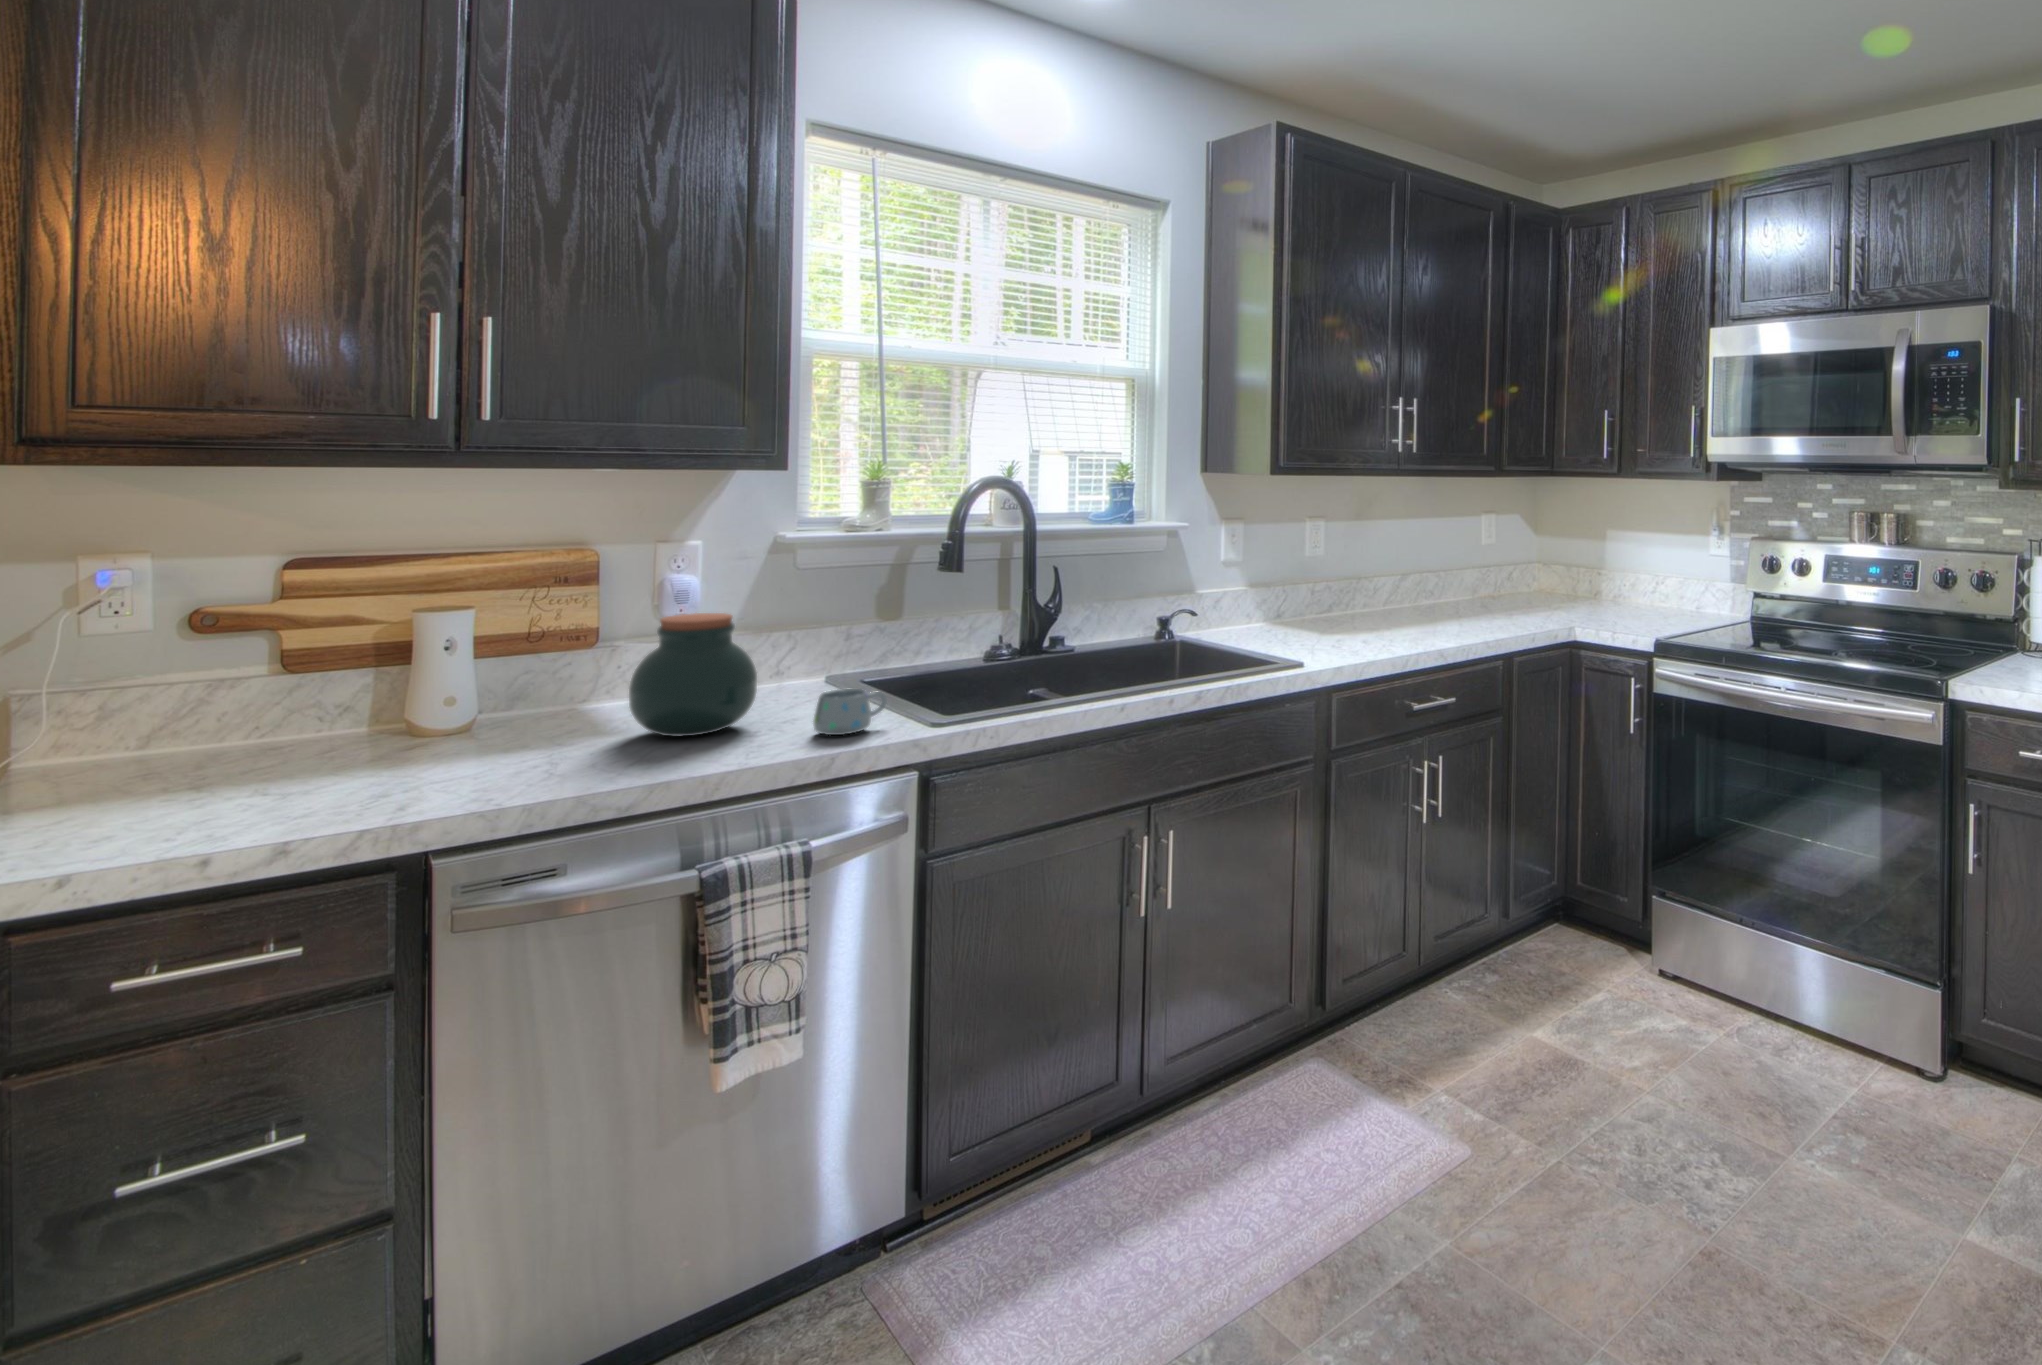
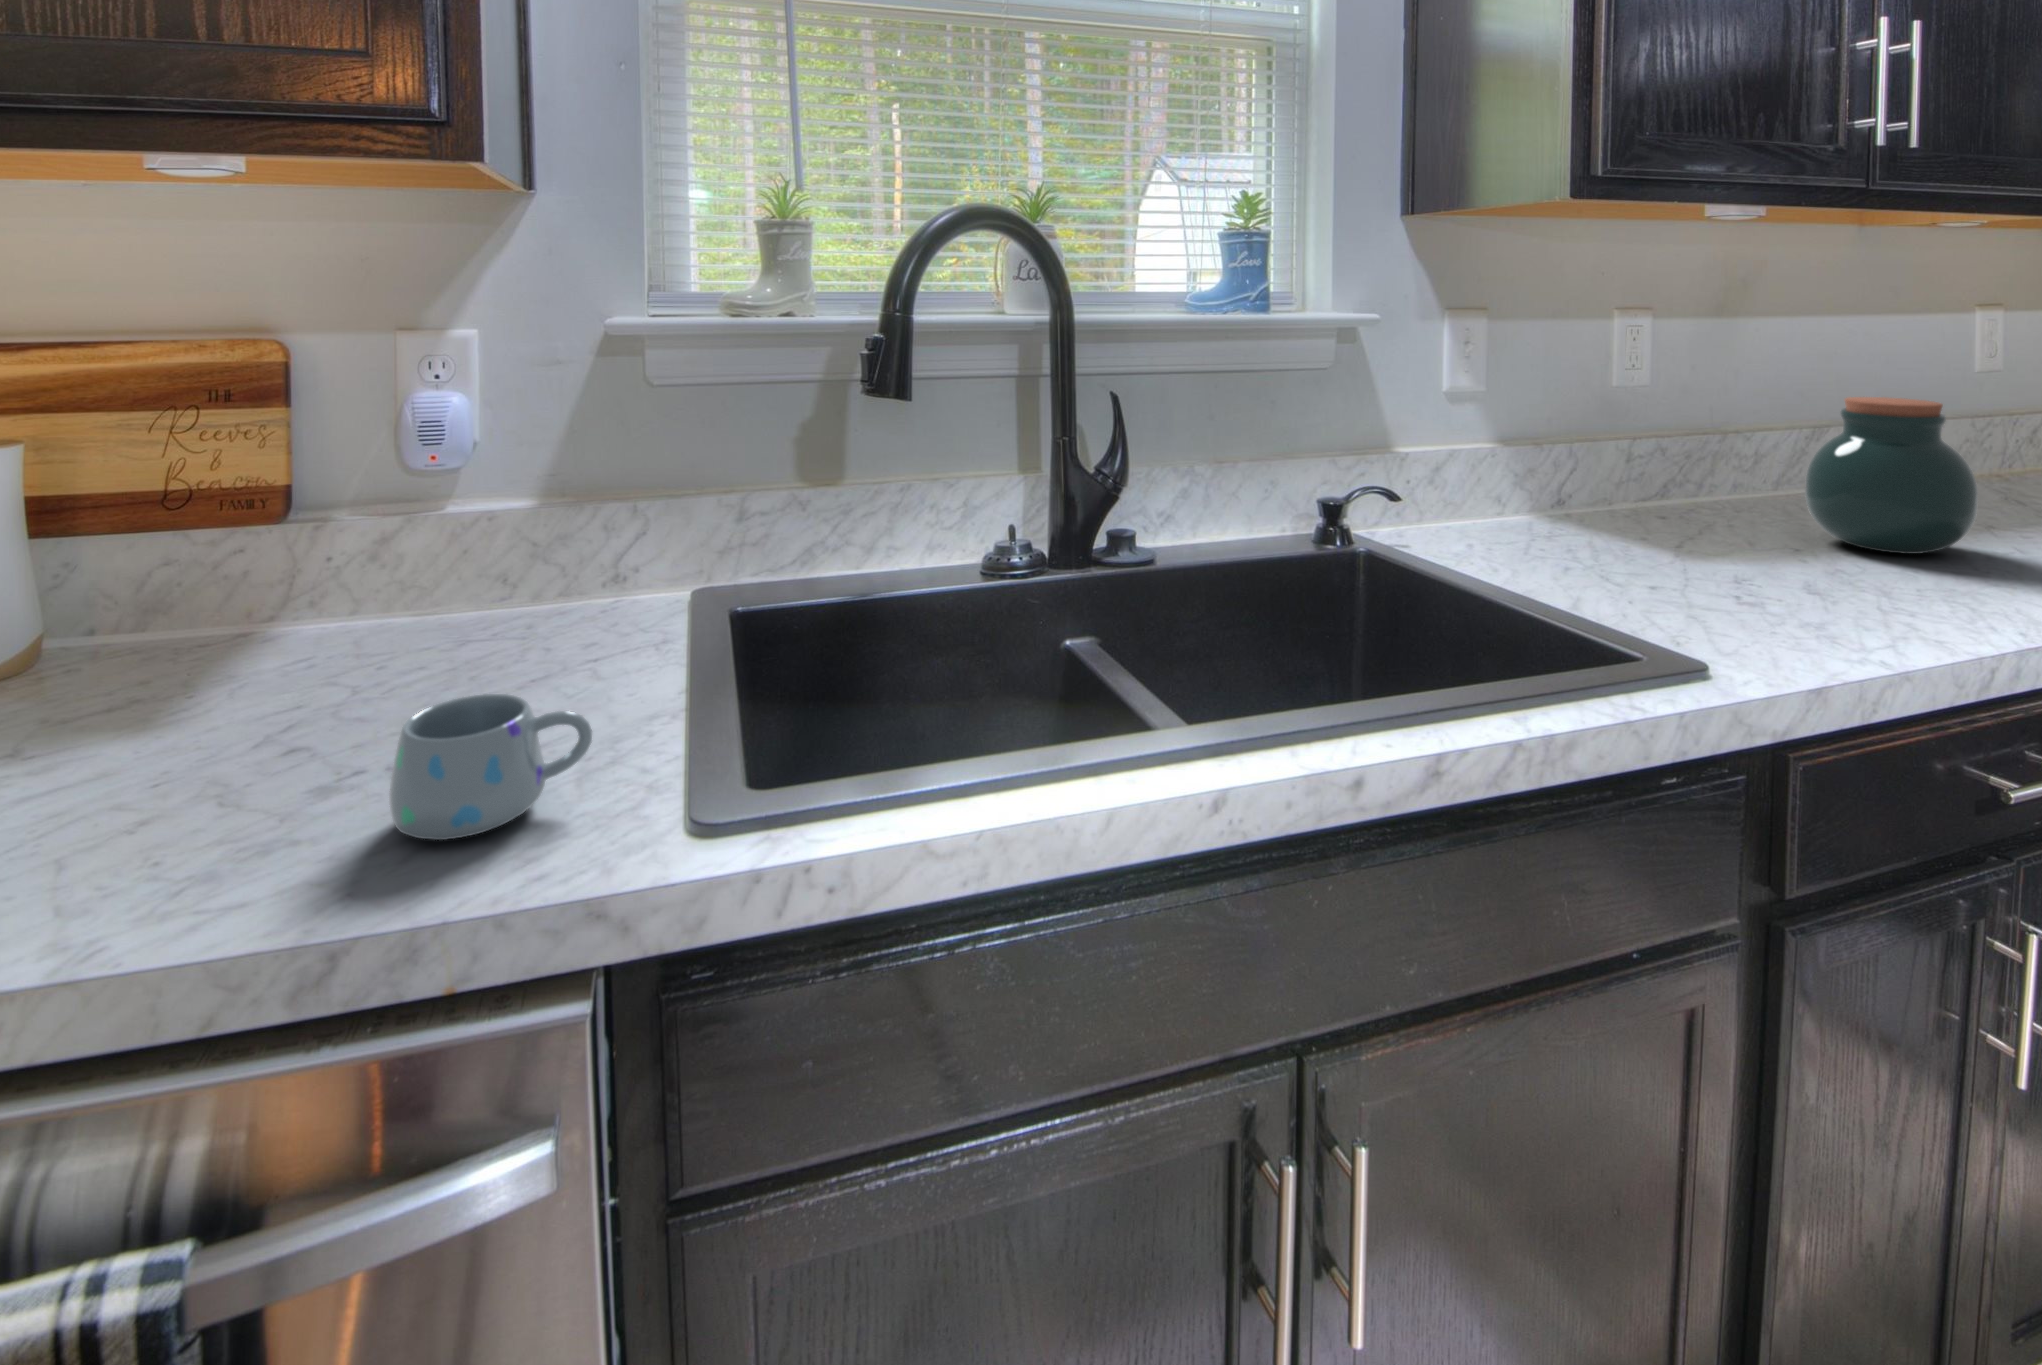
jar: present [629,613,757,737] -> present [1805,397,1978,554]

